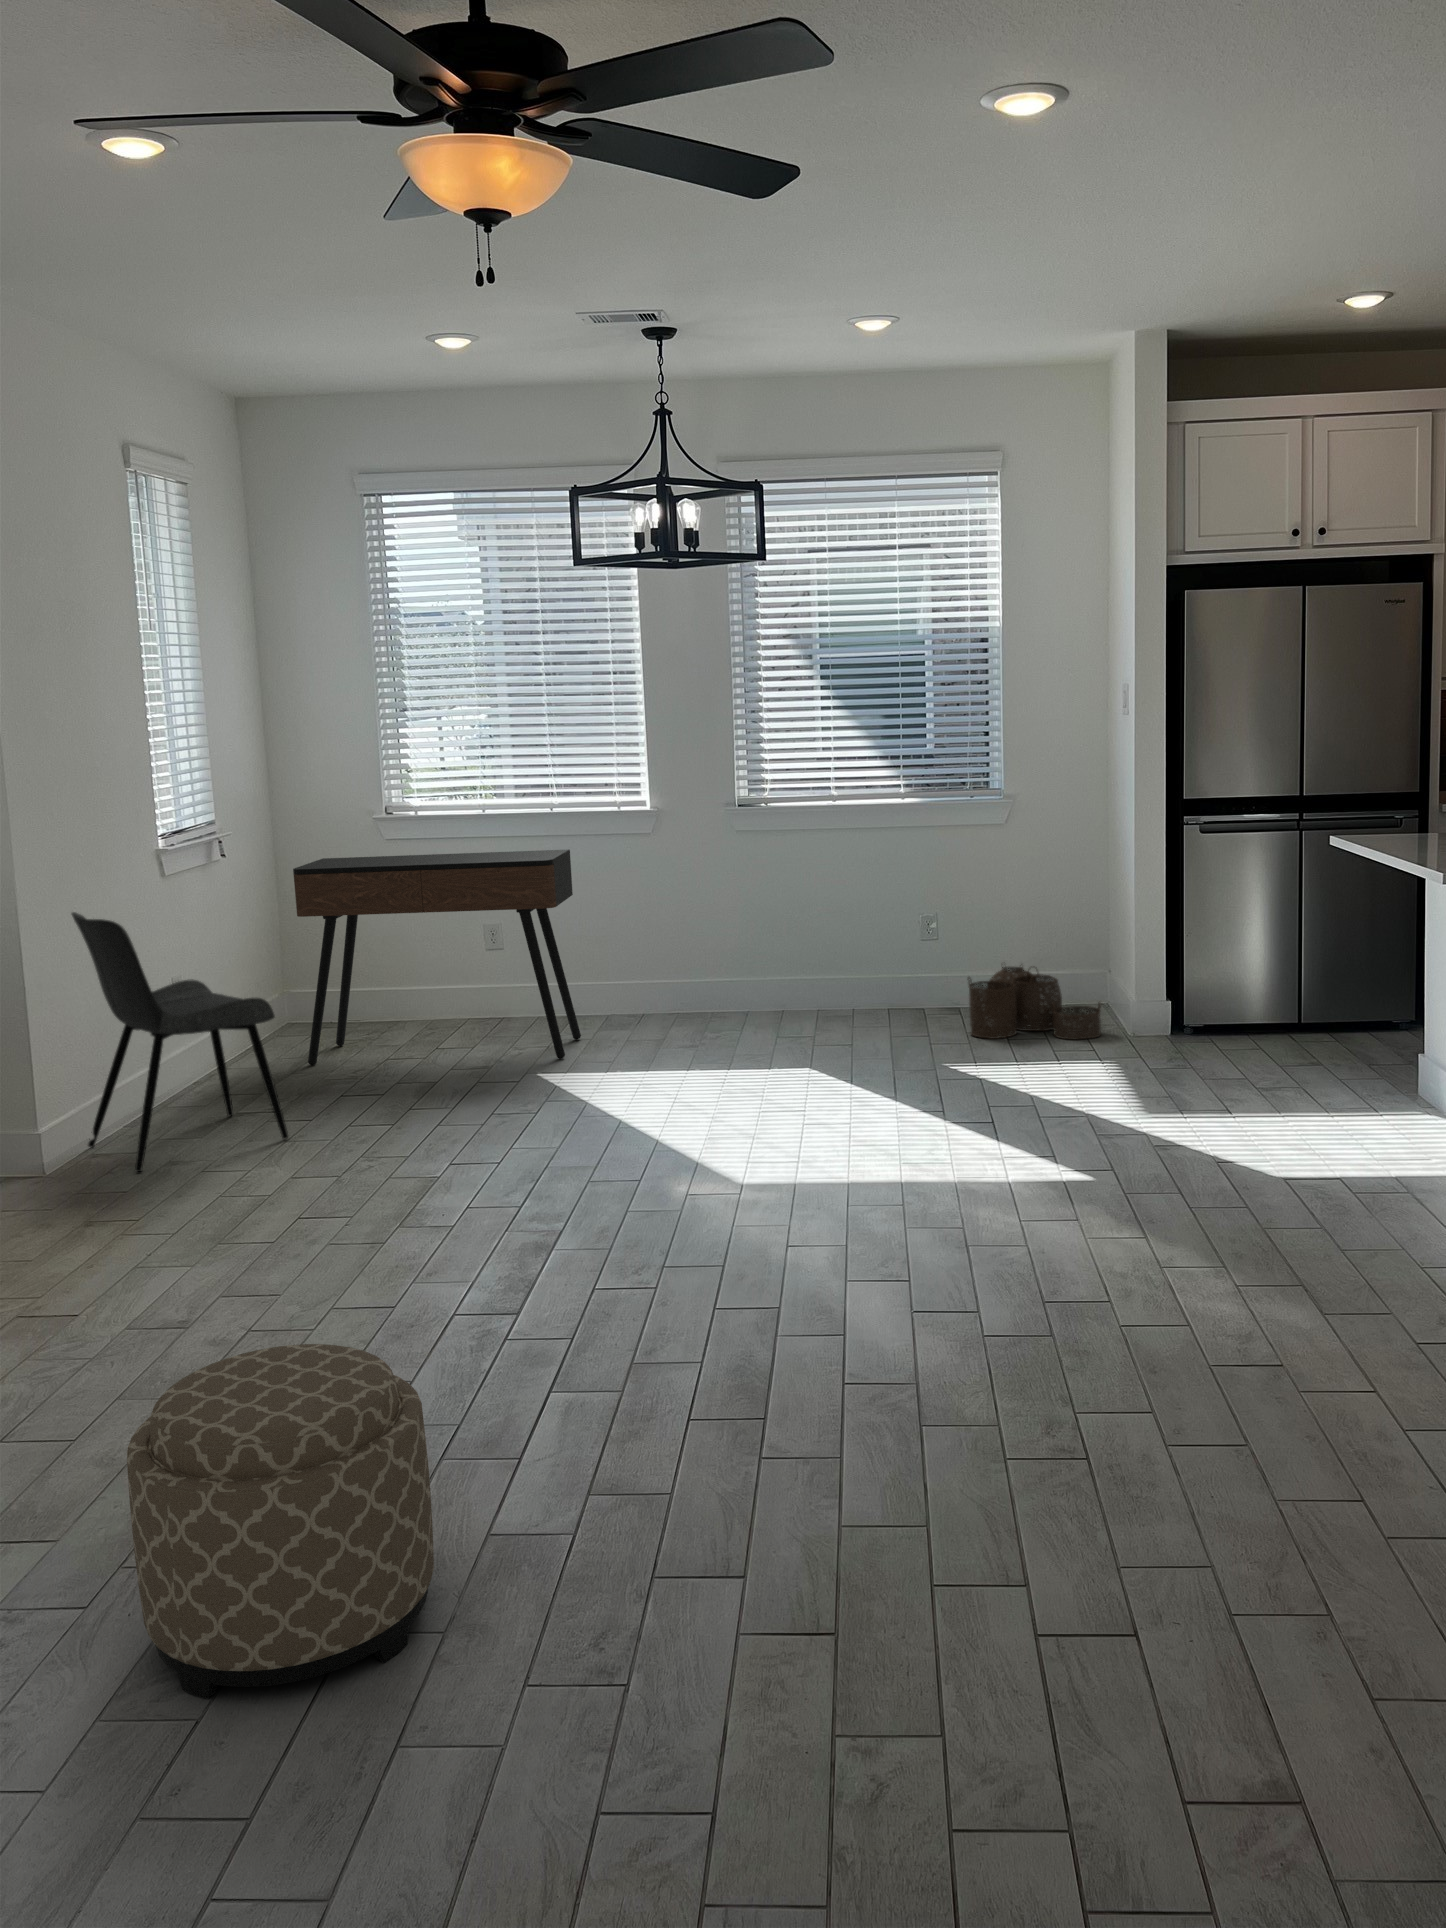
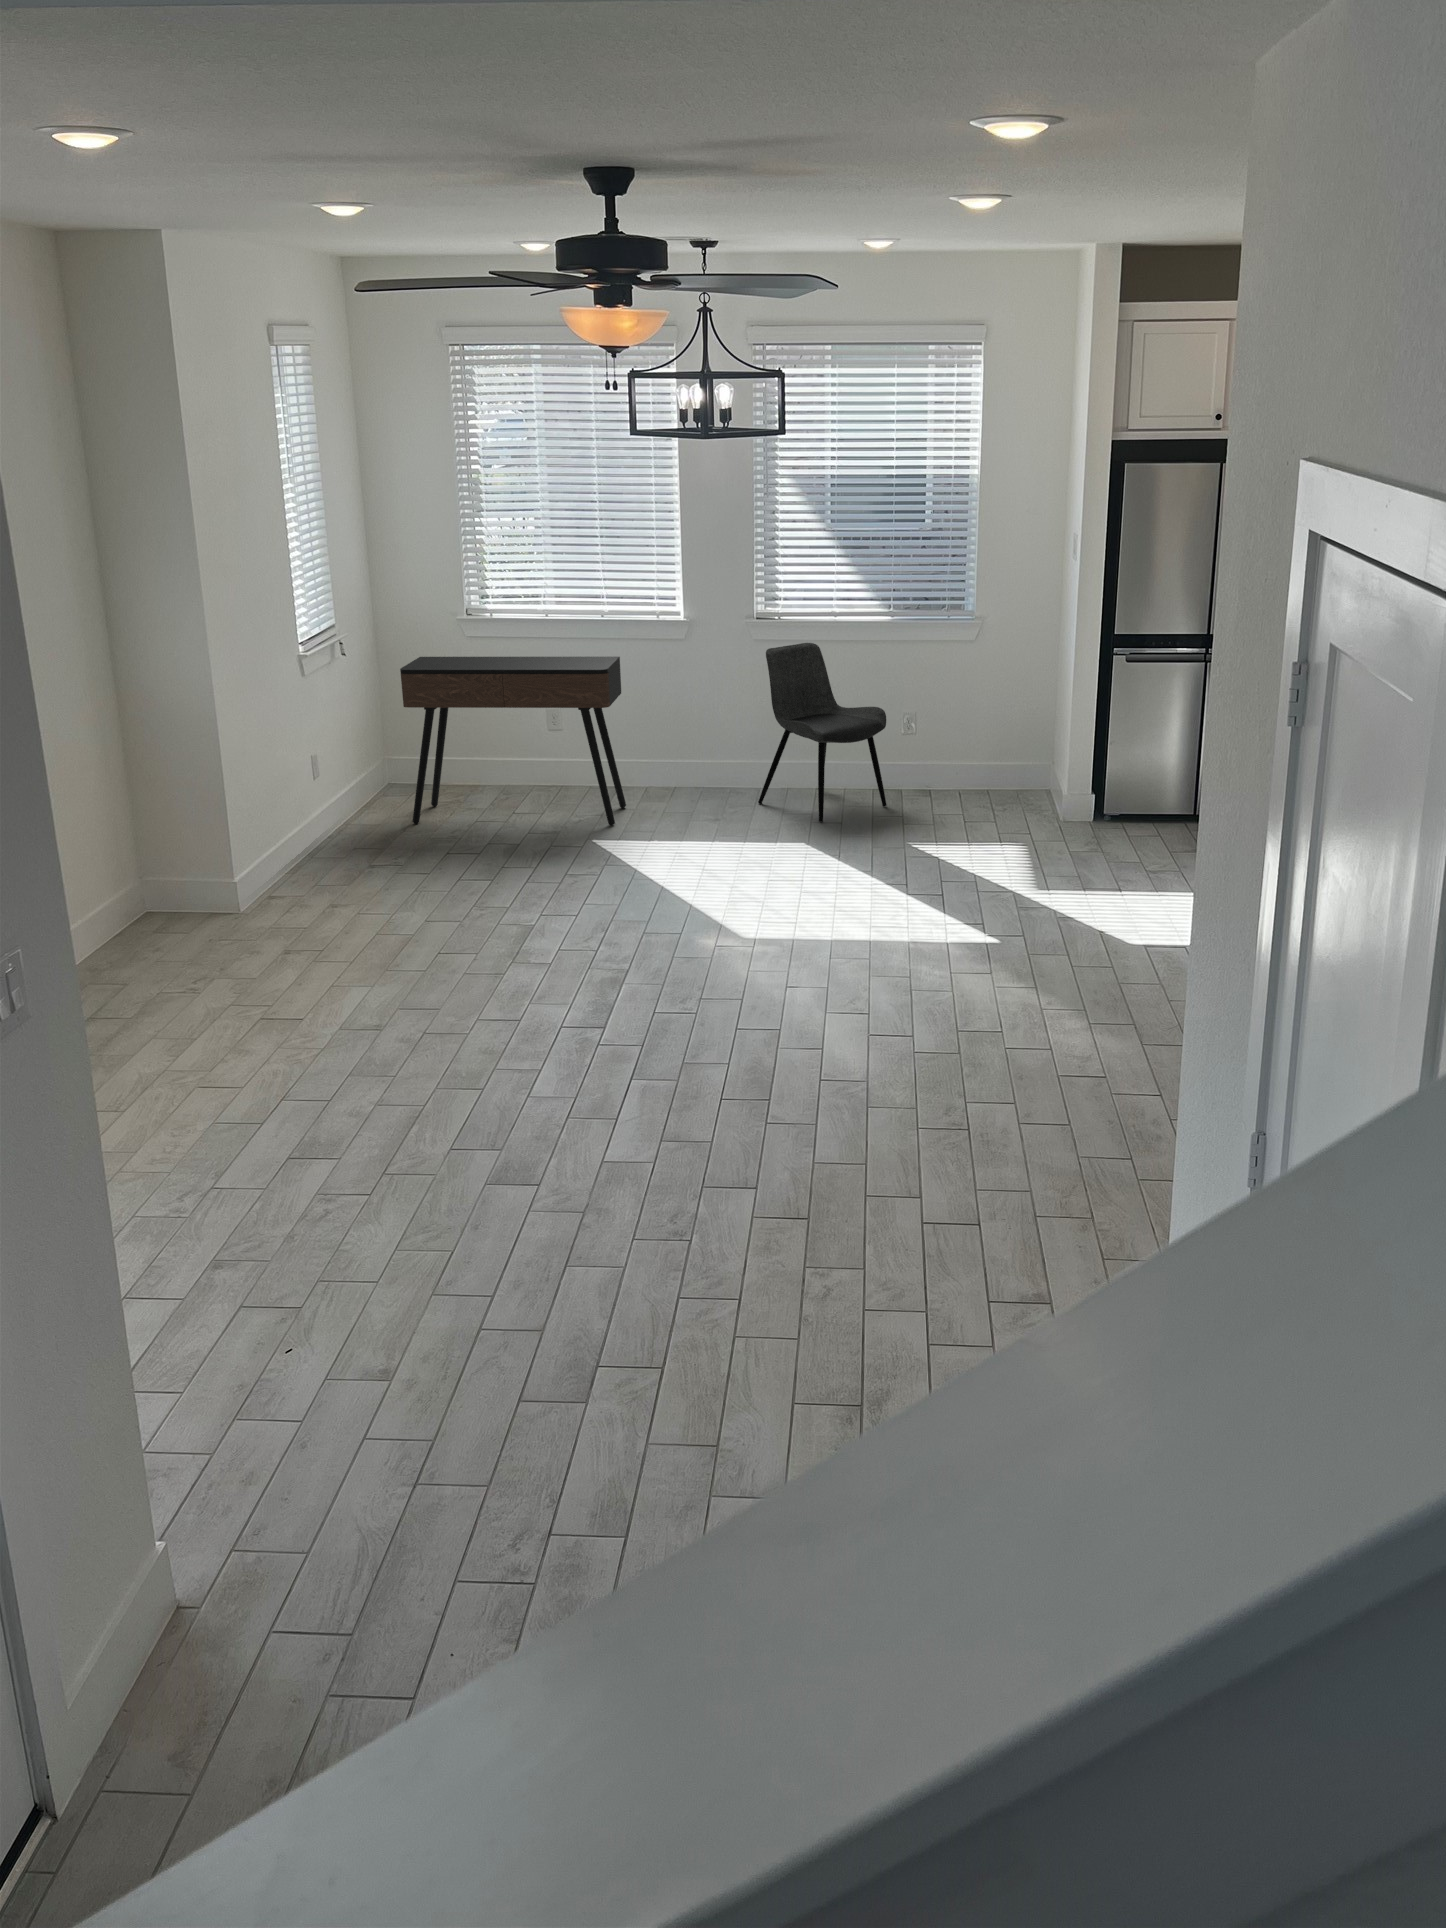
dining chair: present [72,912,289,1172] -> present [758,643,887,822]
woven basket: present [967,967,1101,1039] -> none [933,756,1038,823]
ottoman: present [127,1344,434,1699] -> none [393,1059,571,1259]

